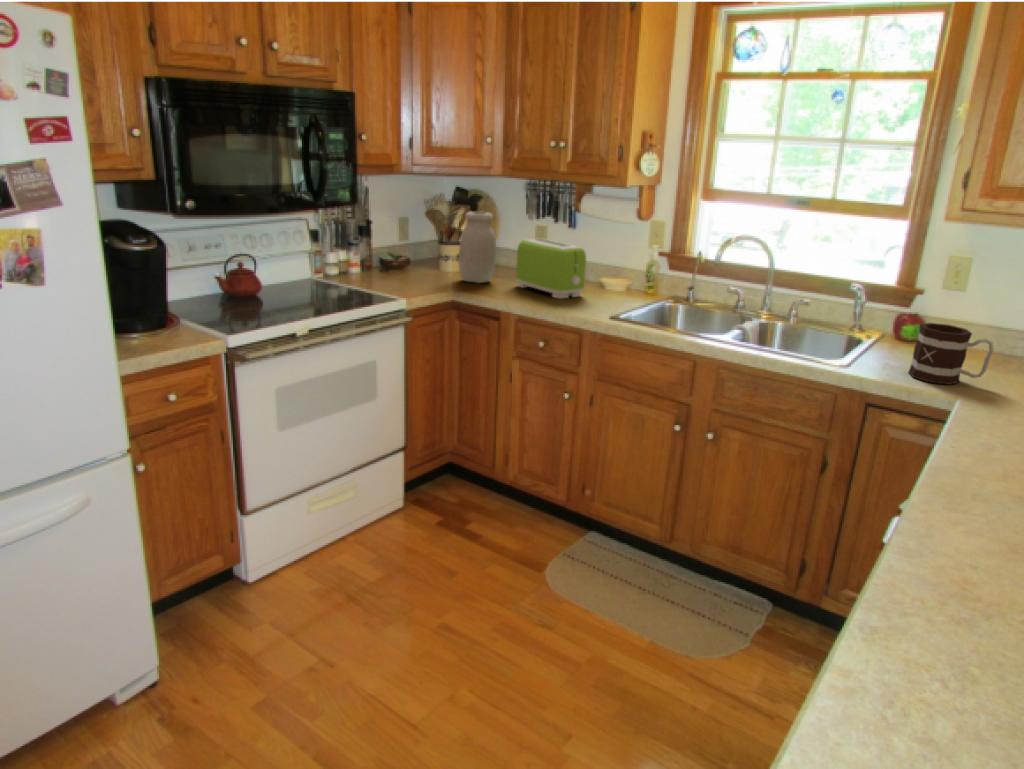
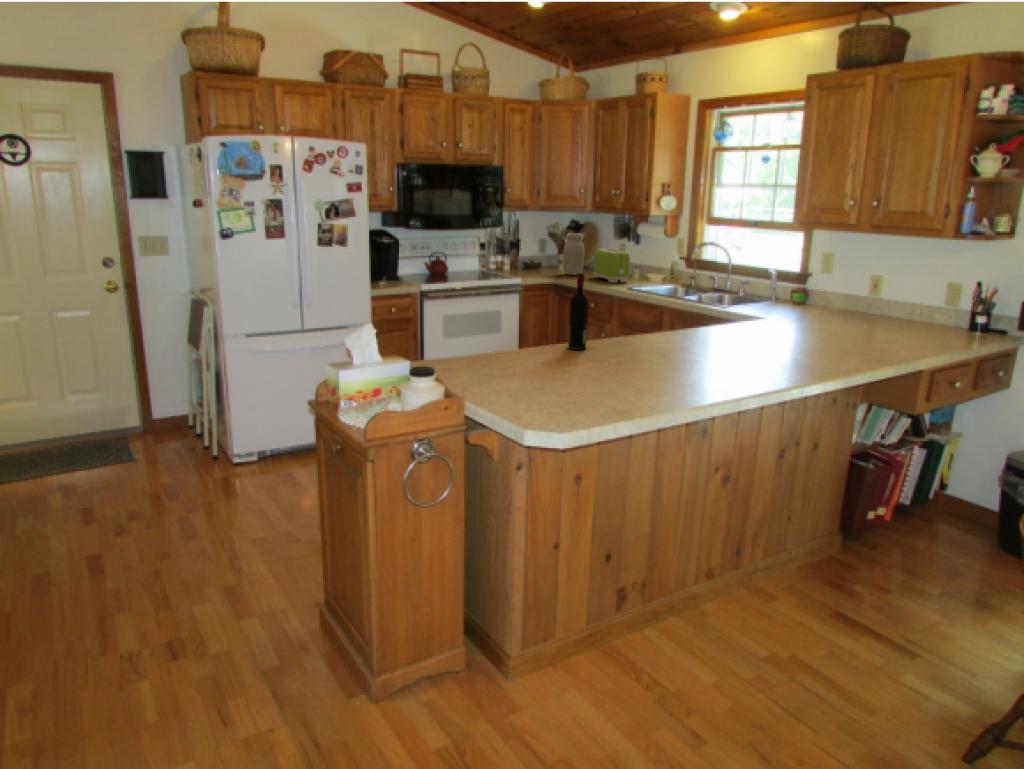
mug: present [909,323,993,385] -> none [760,285,798,317]
wine bottle: none [884,448,985,677] -> present [568,273,589,350]

